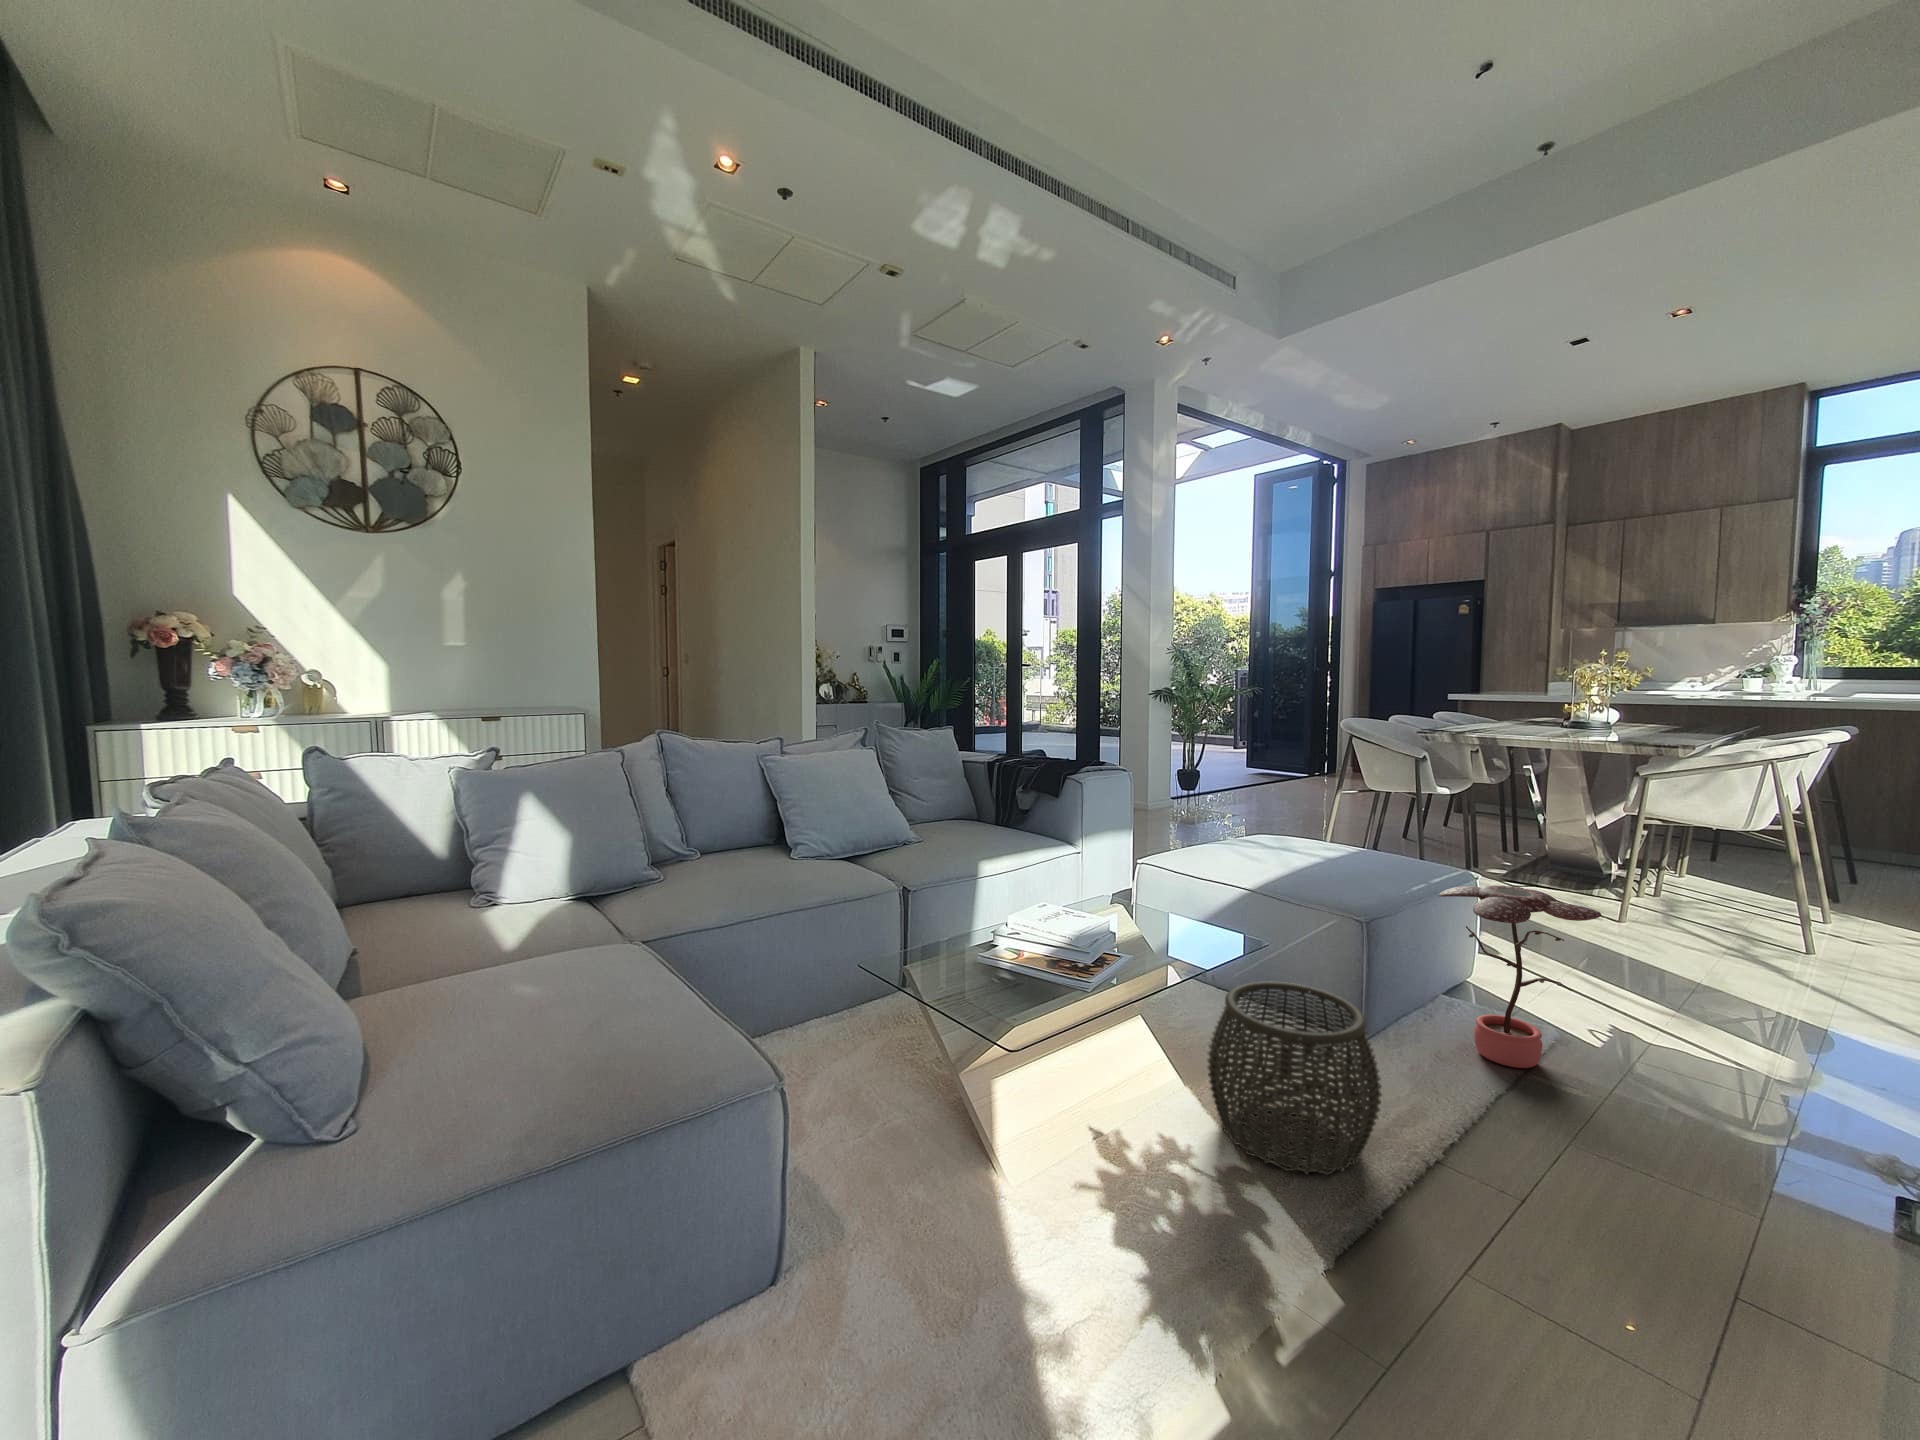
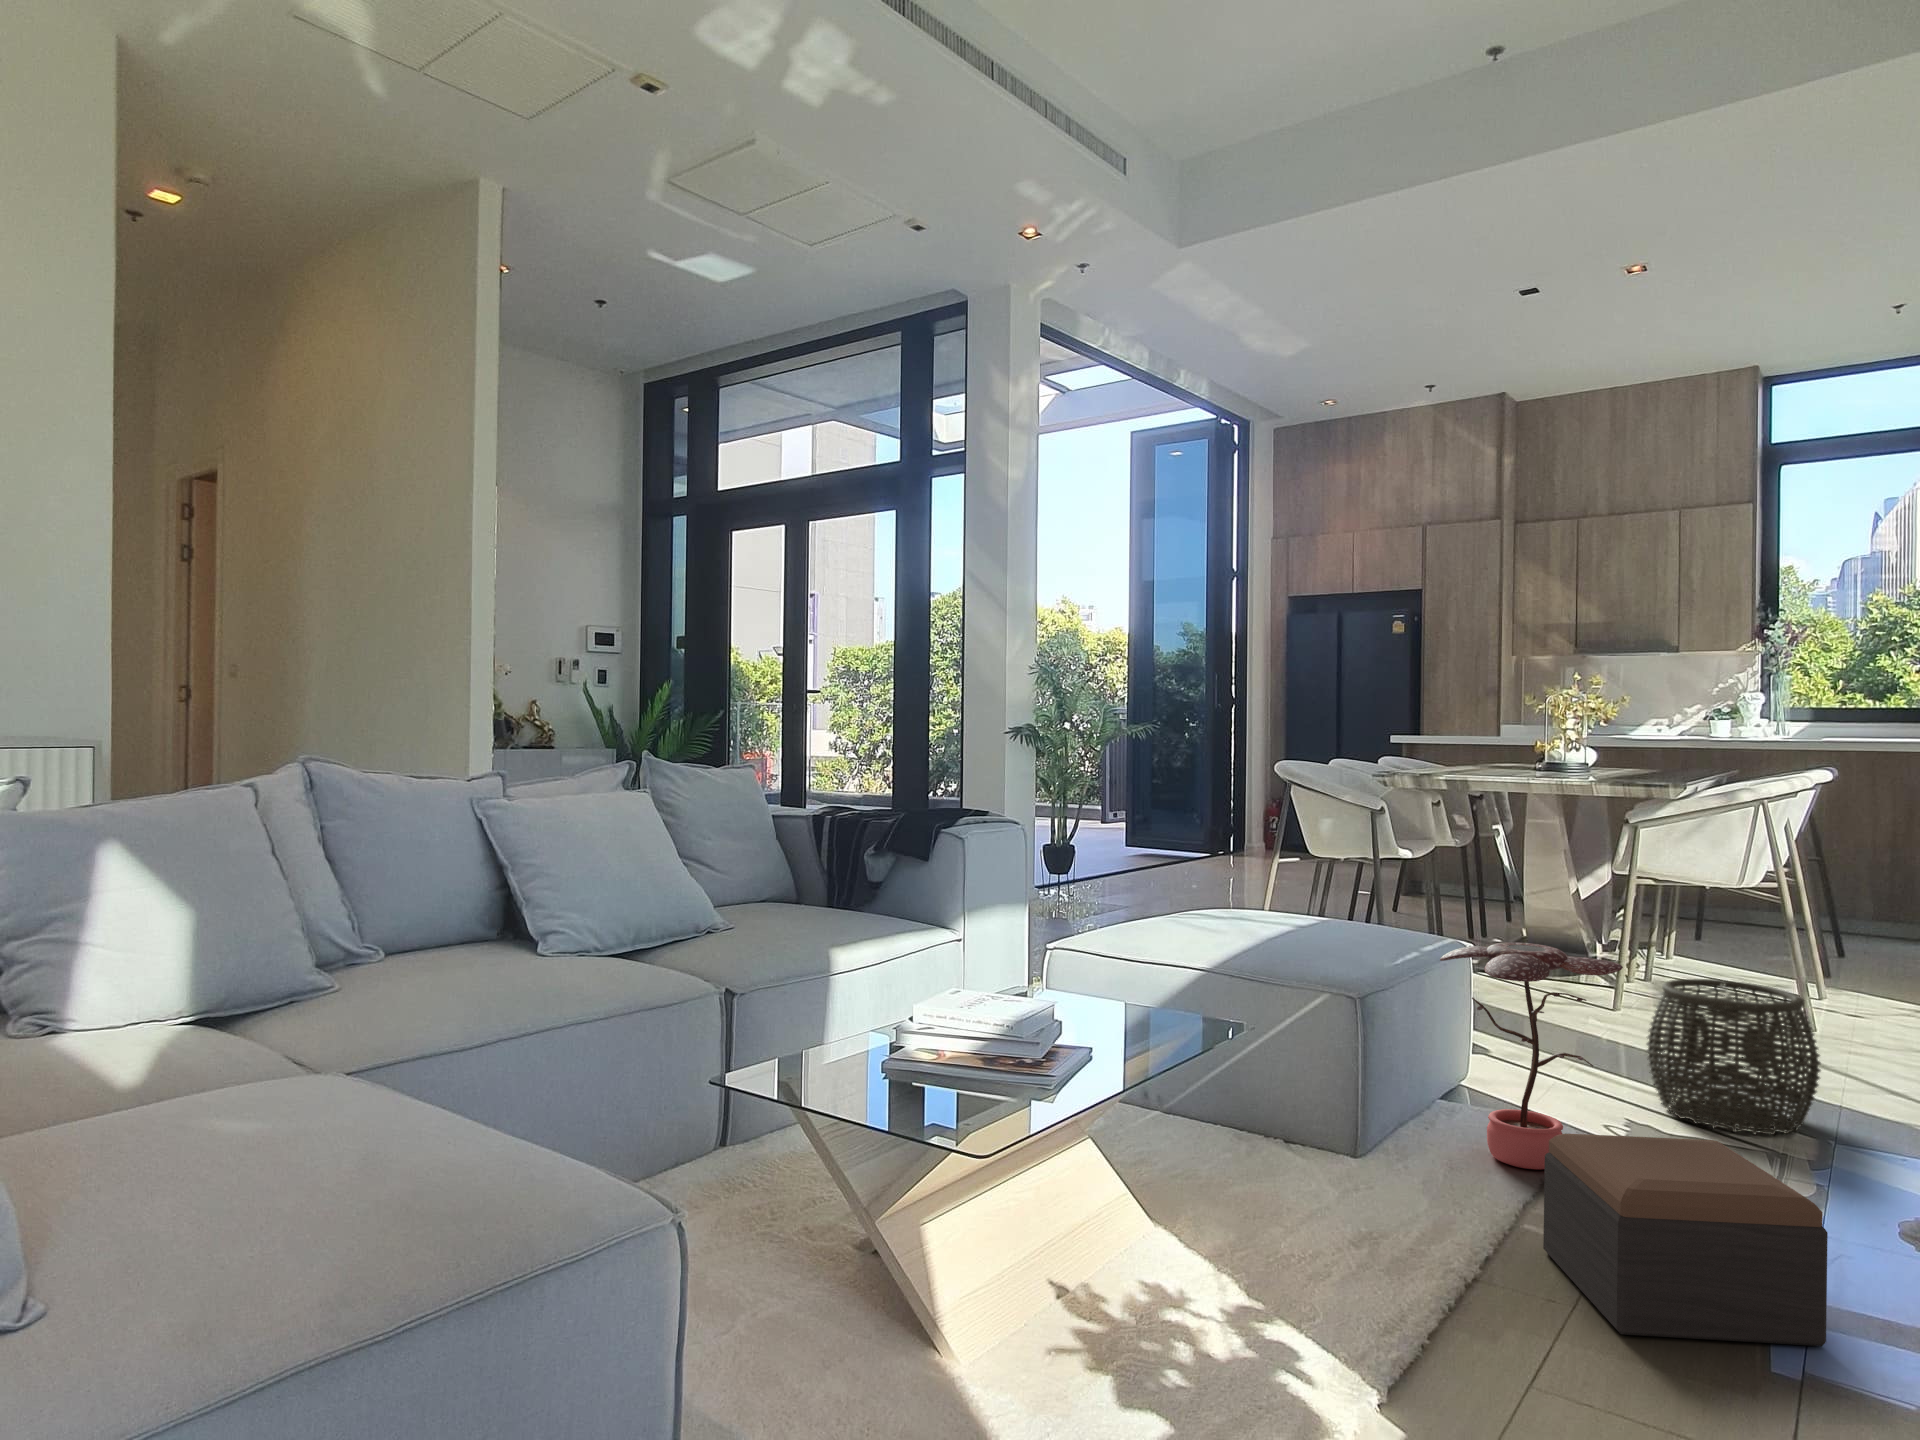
woven basket: present [1207,982,1382,1175] -> present [1646,979,1821,1135]
footstool: none [1504,1058,1774,1281] -> present [1543,1133,1828,1346]

